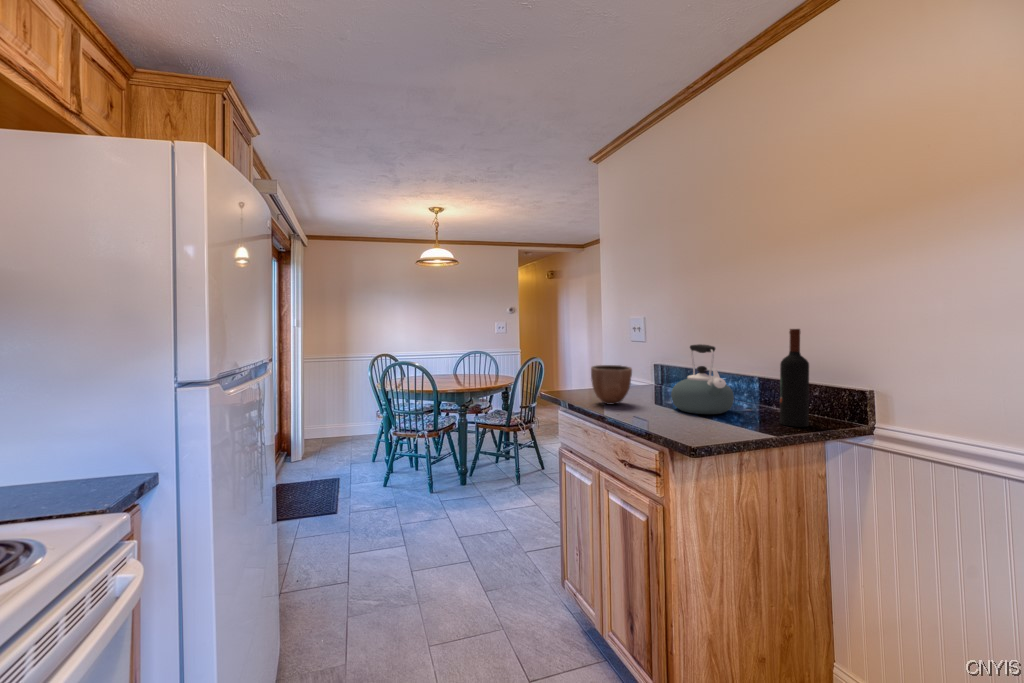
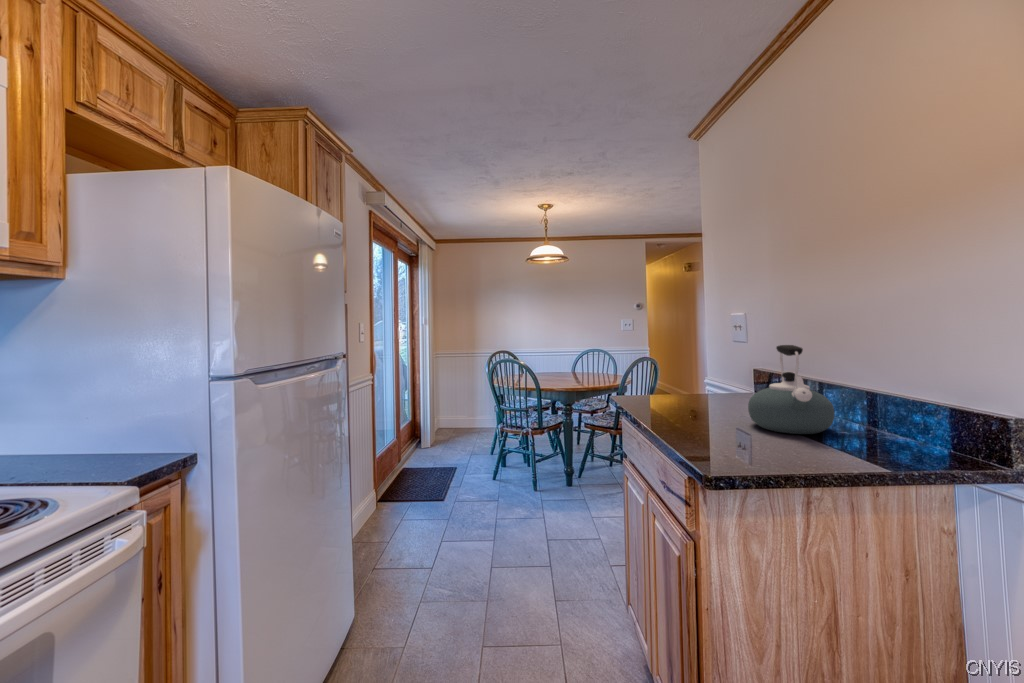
wine bottle: present [780,329,809,427] -> none [894,323,941,462]
decorative bowl: present [591,365,632,405] -> none [653,368,703,414]

